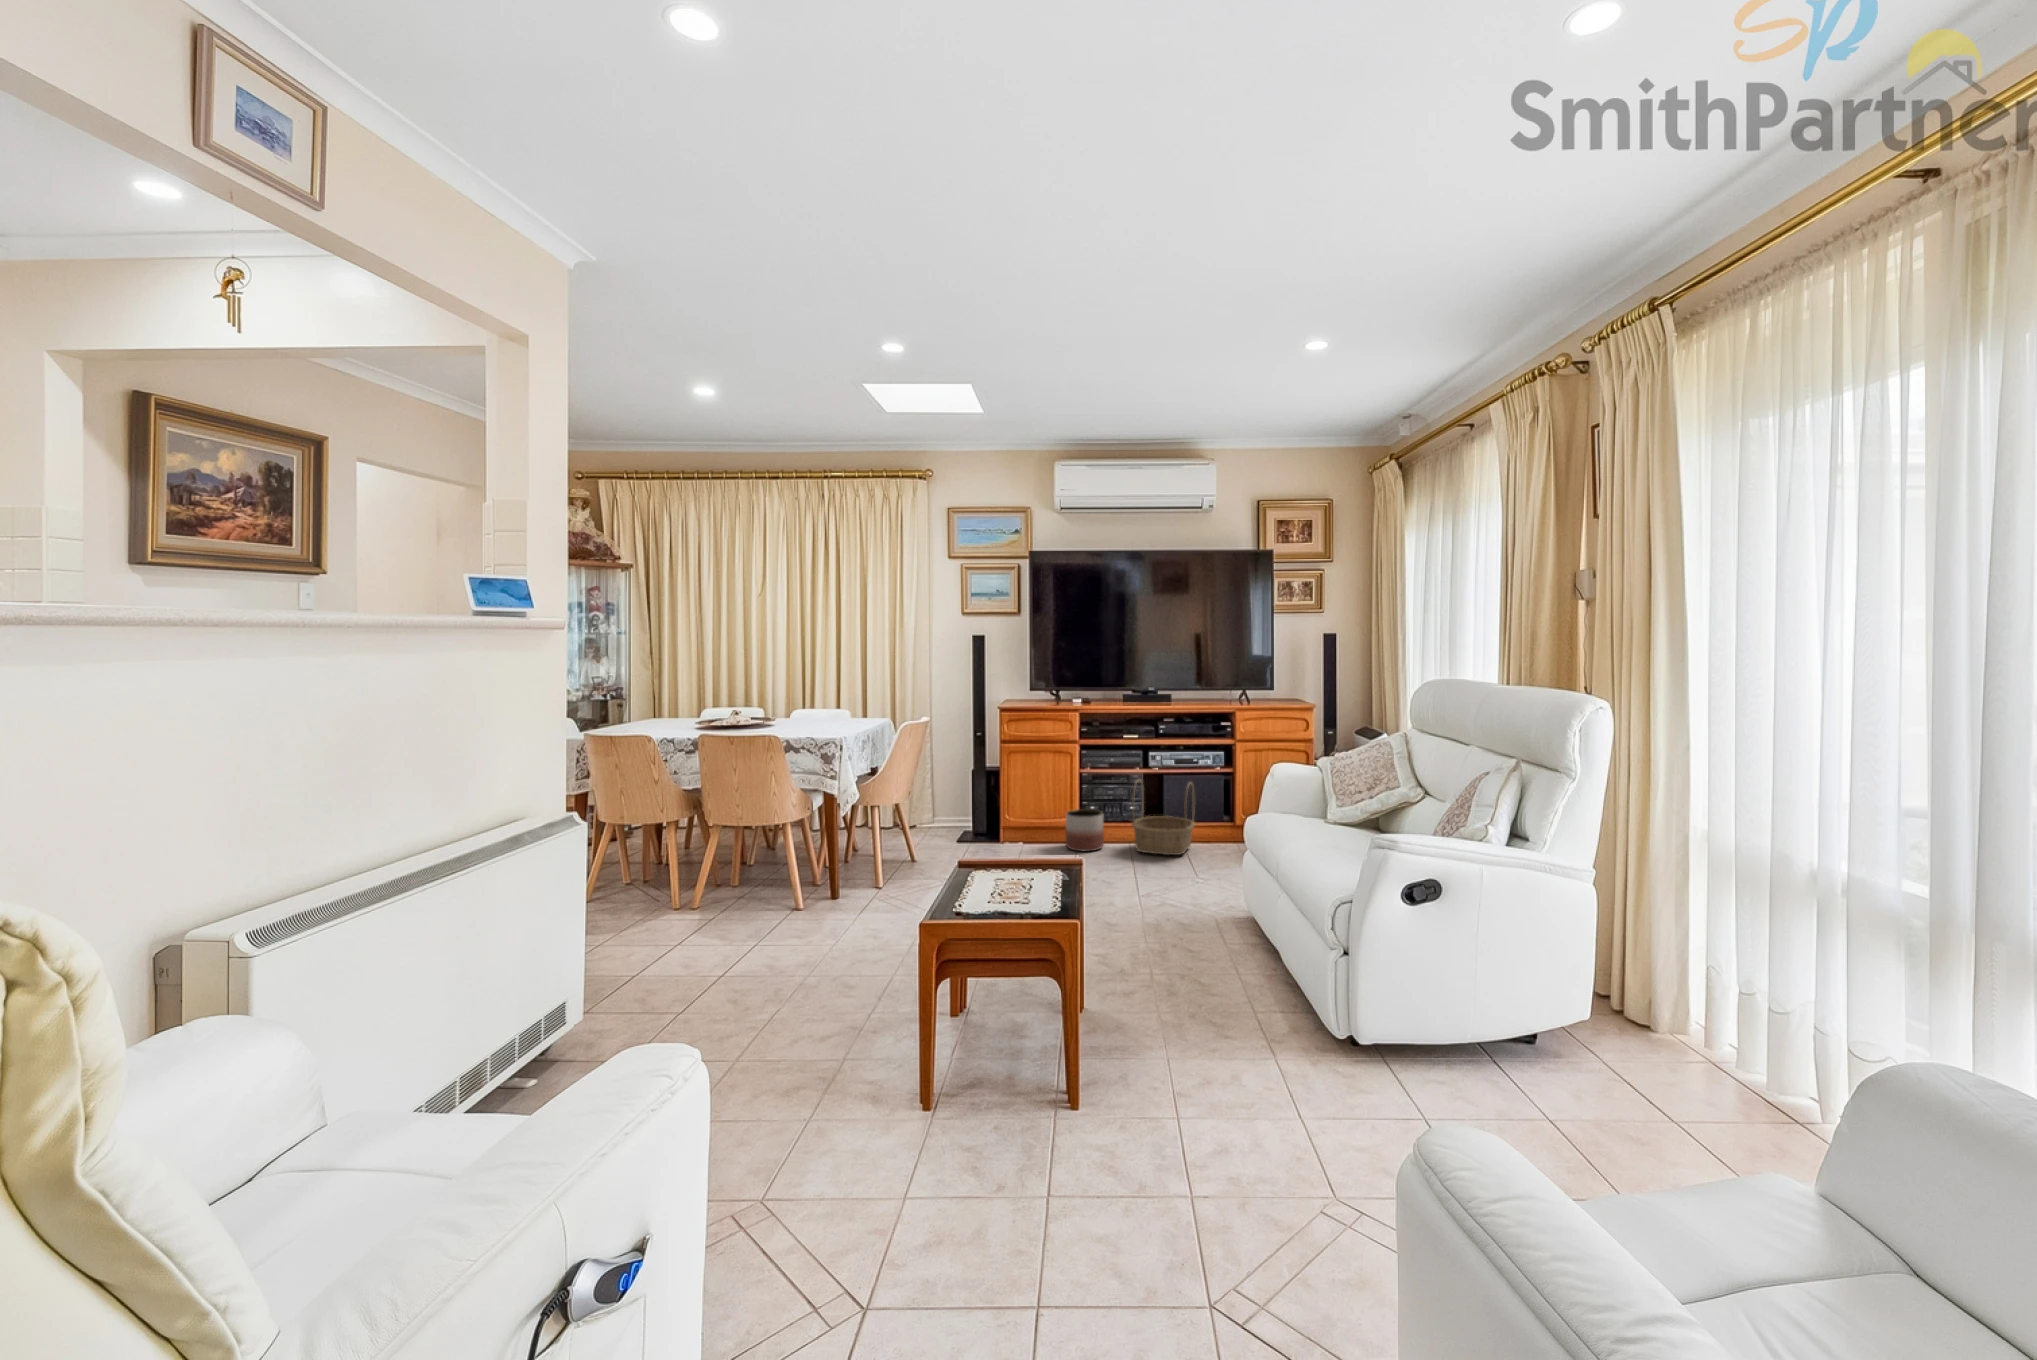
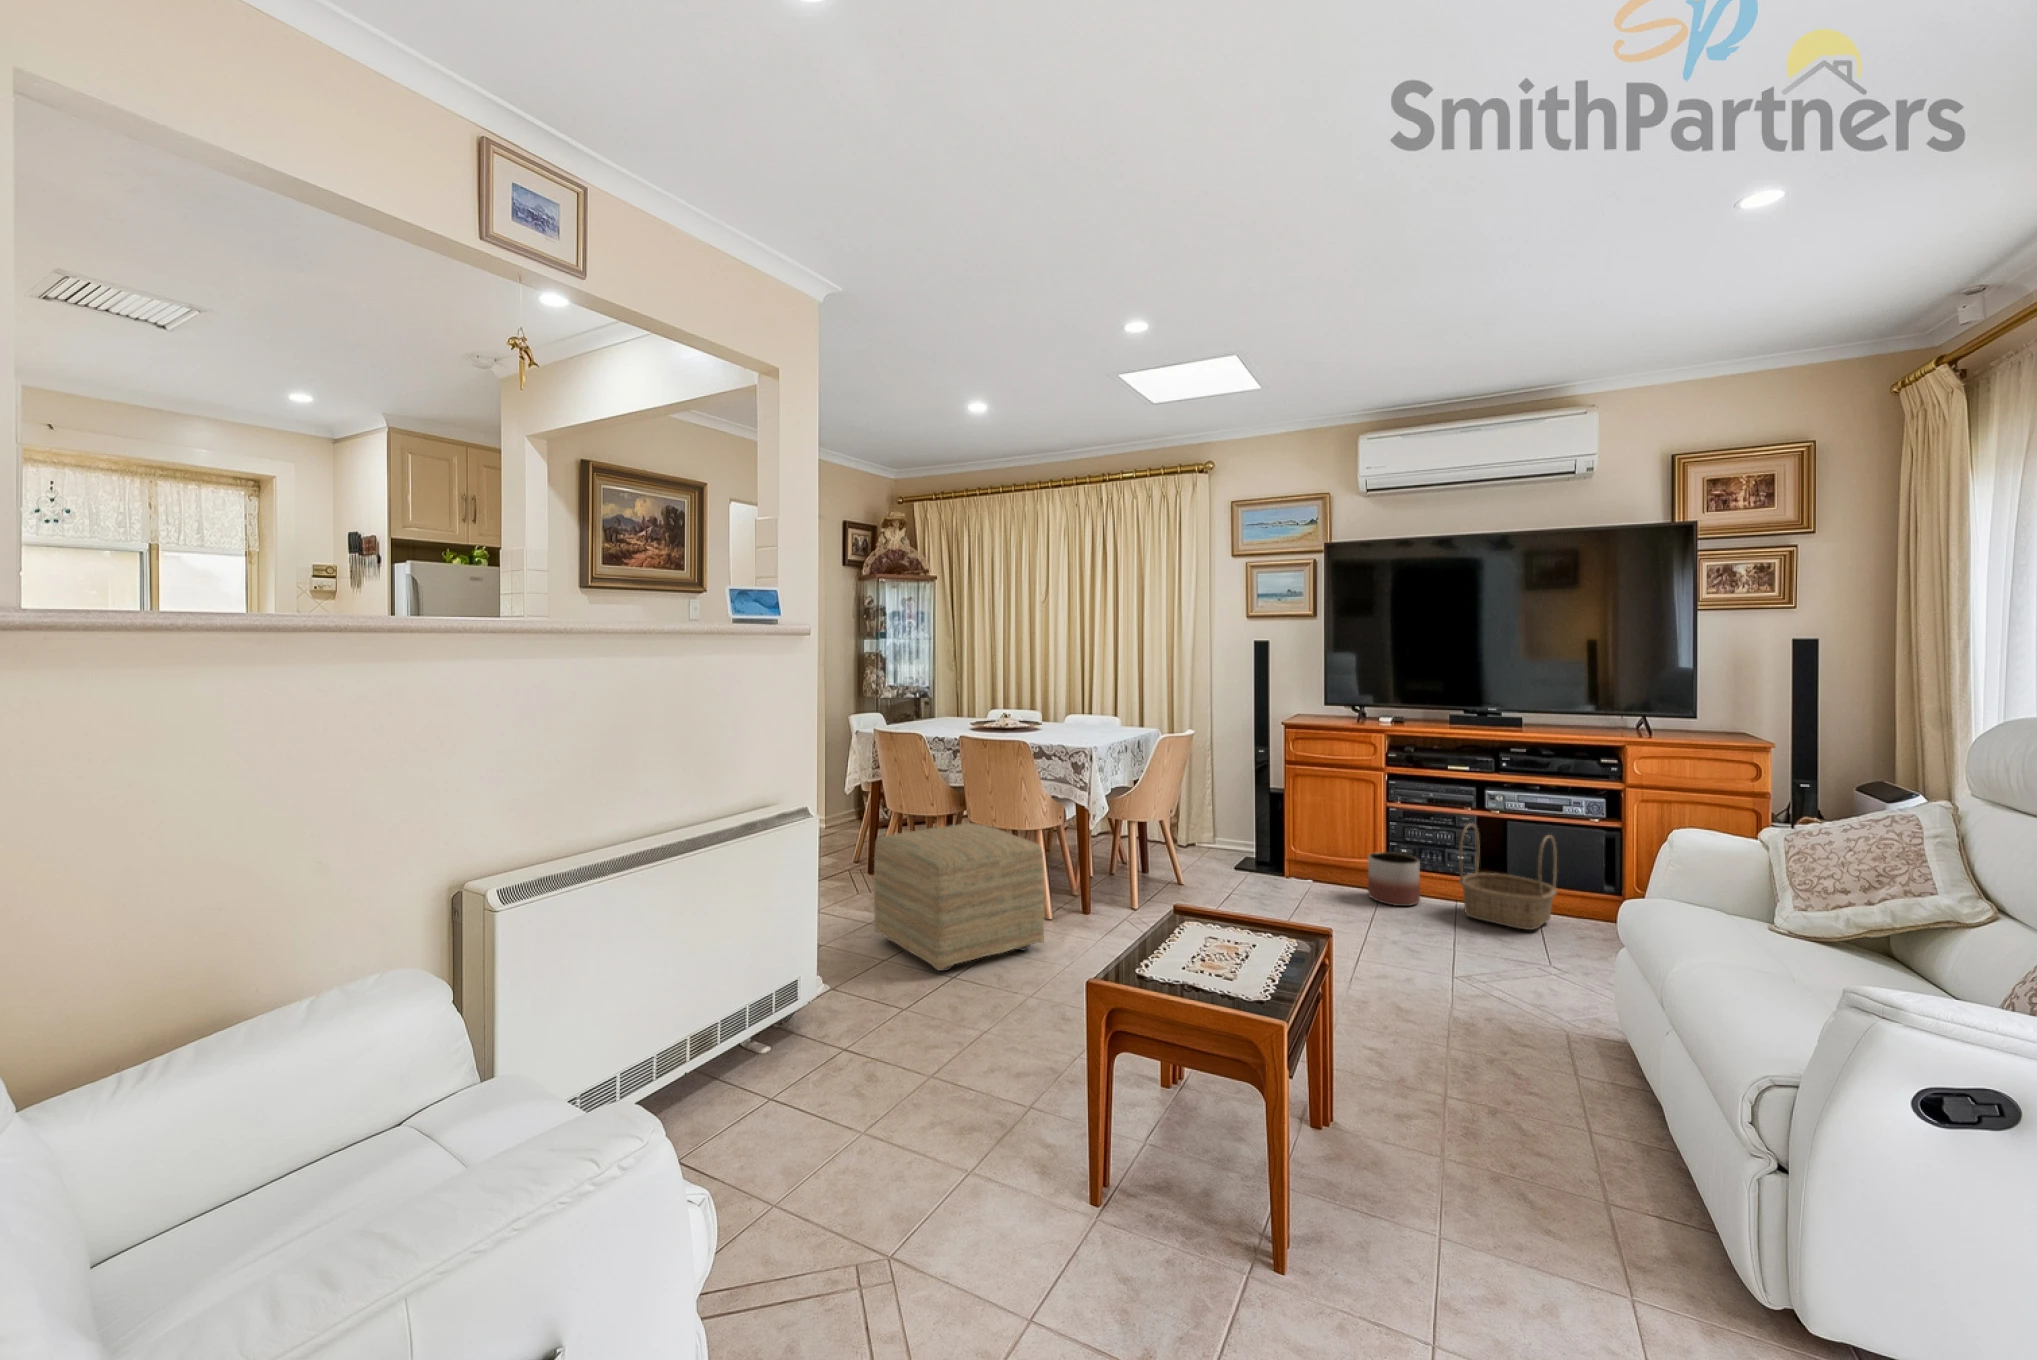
ottoman: none [616,822,806,971] -> present [874,823,1045,971]

